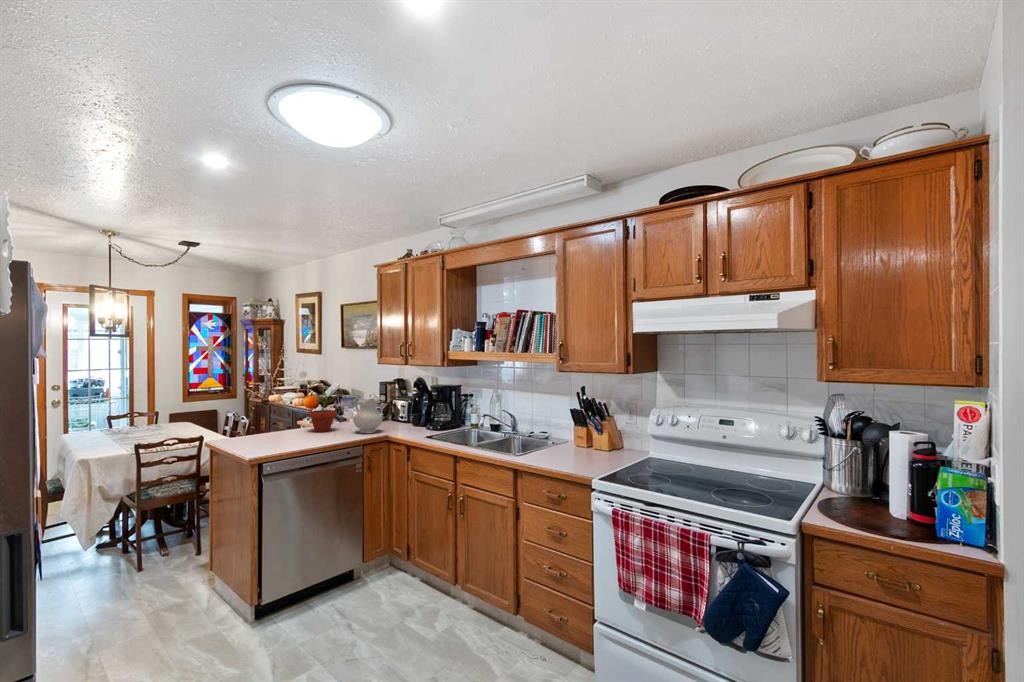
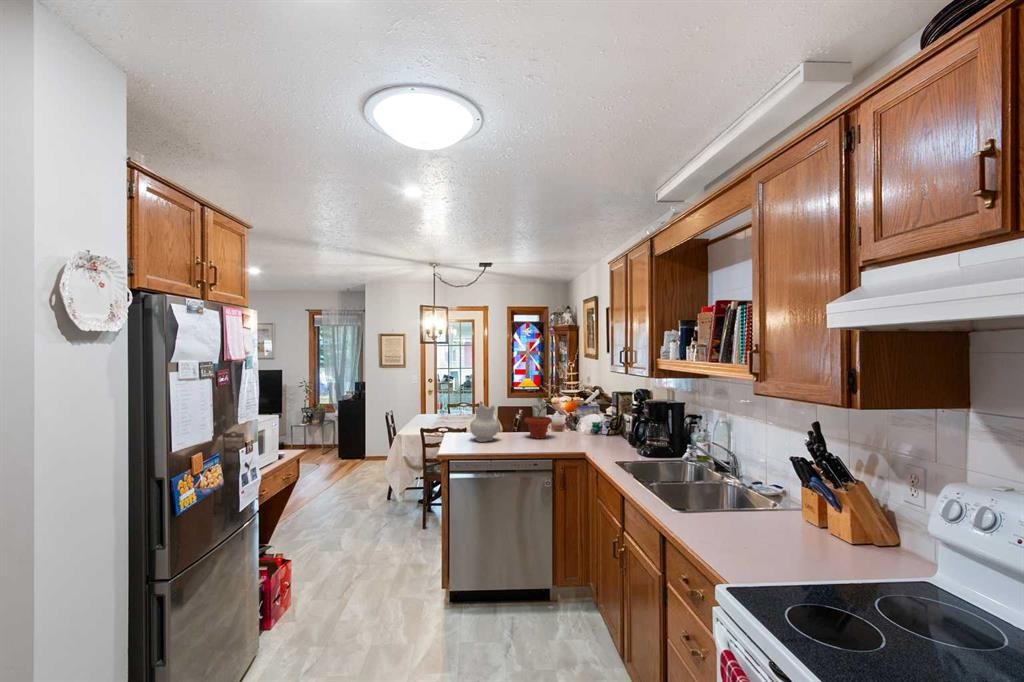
ceramic pitcher: present [353,395,383,434] -> present [470,401,499,442]

